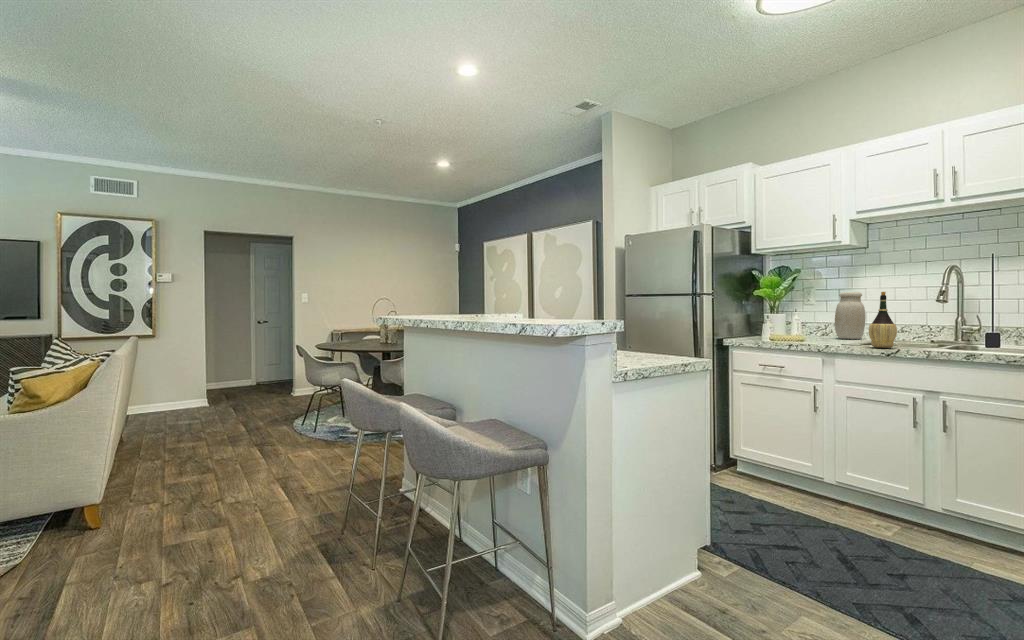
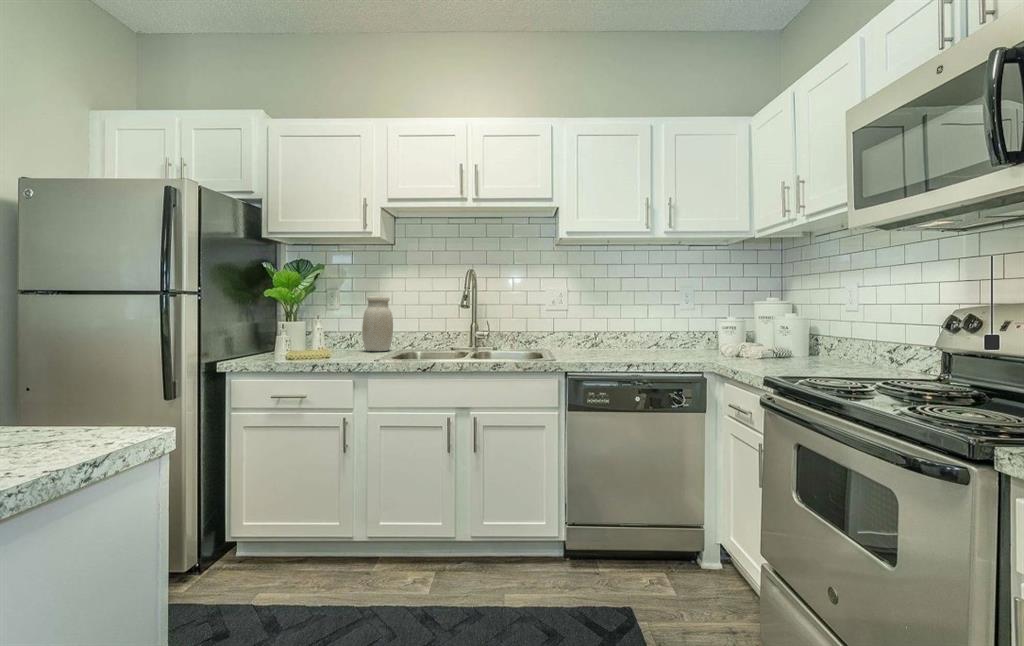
wine bottle: present [869,292,897,348] -> none [402,296,429,363]

